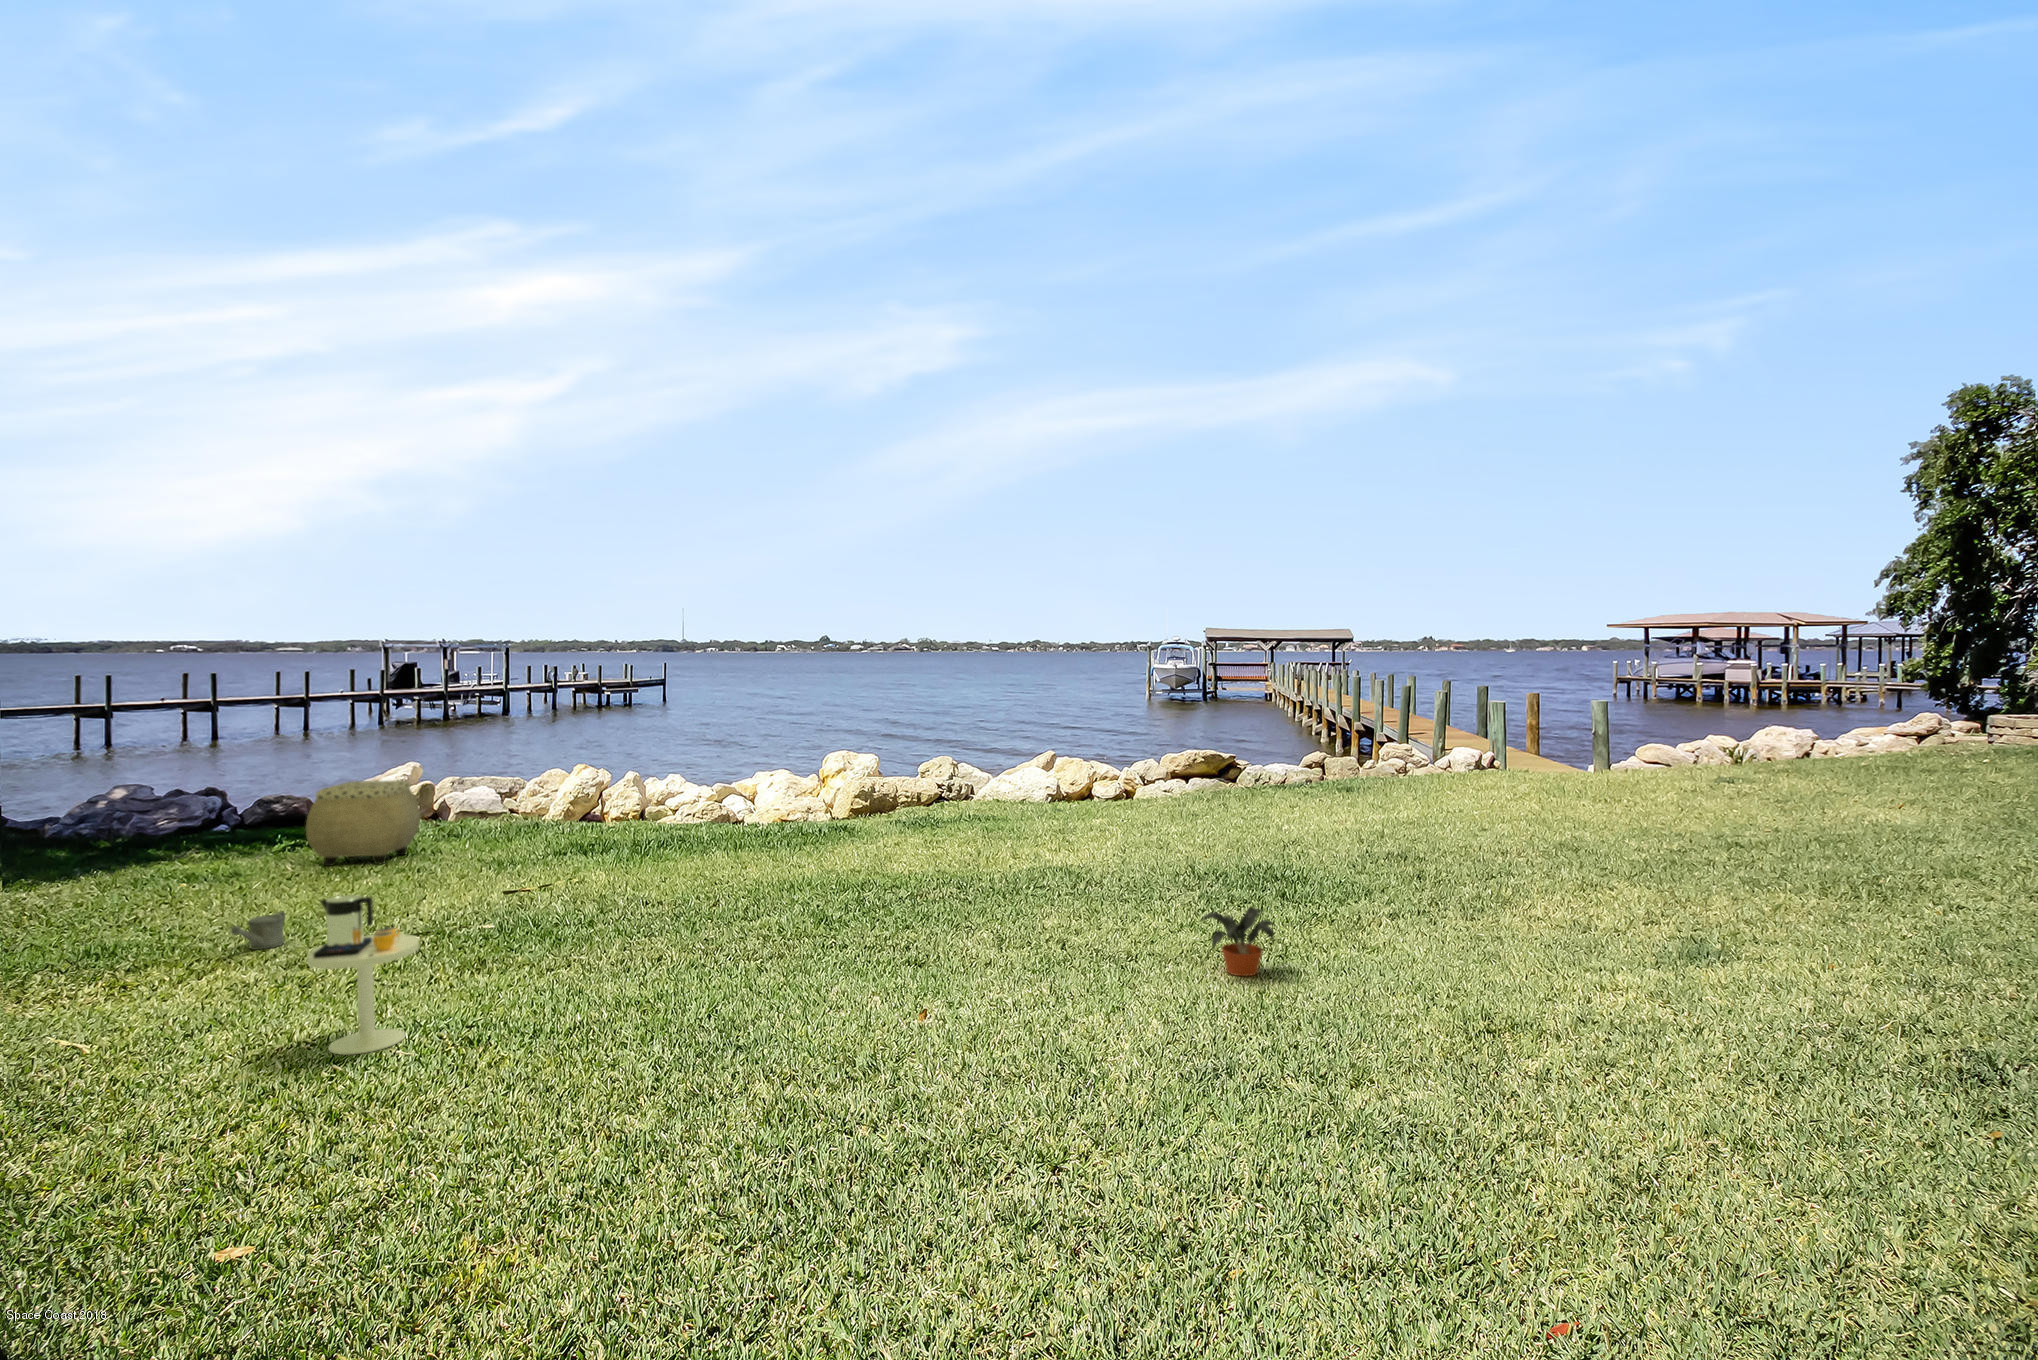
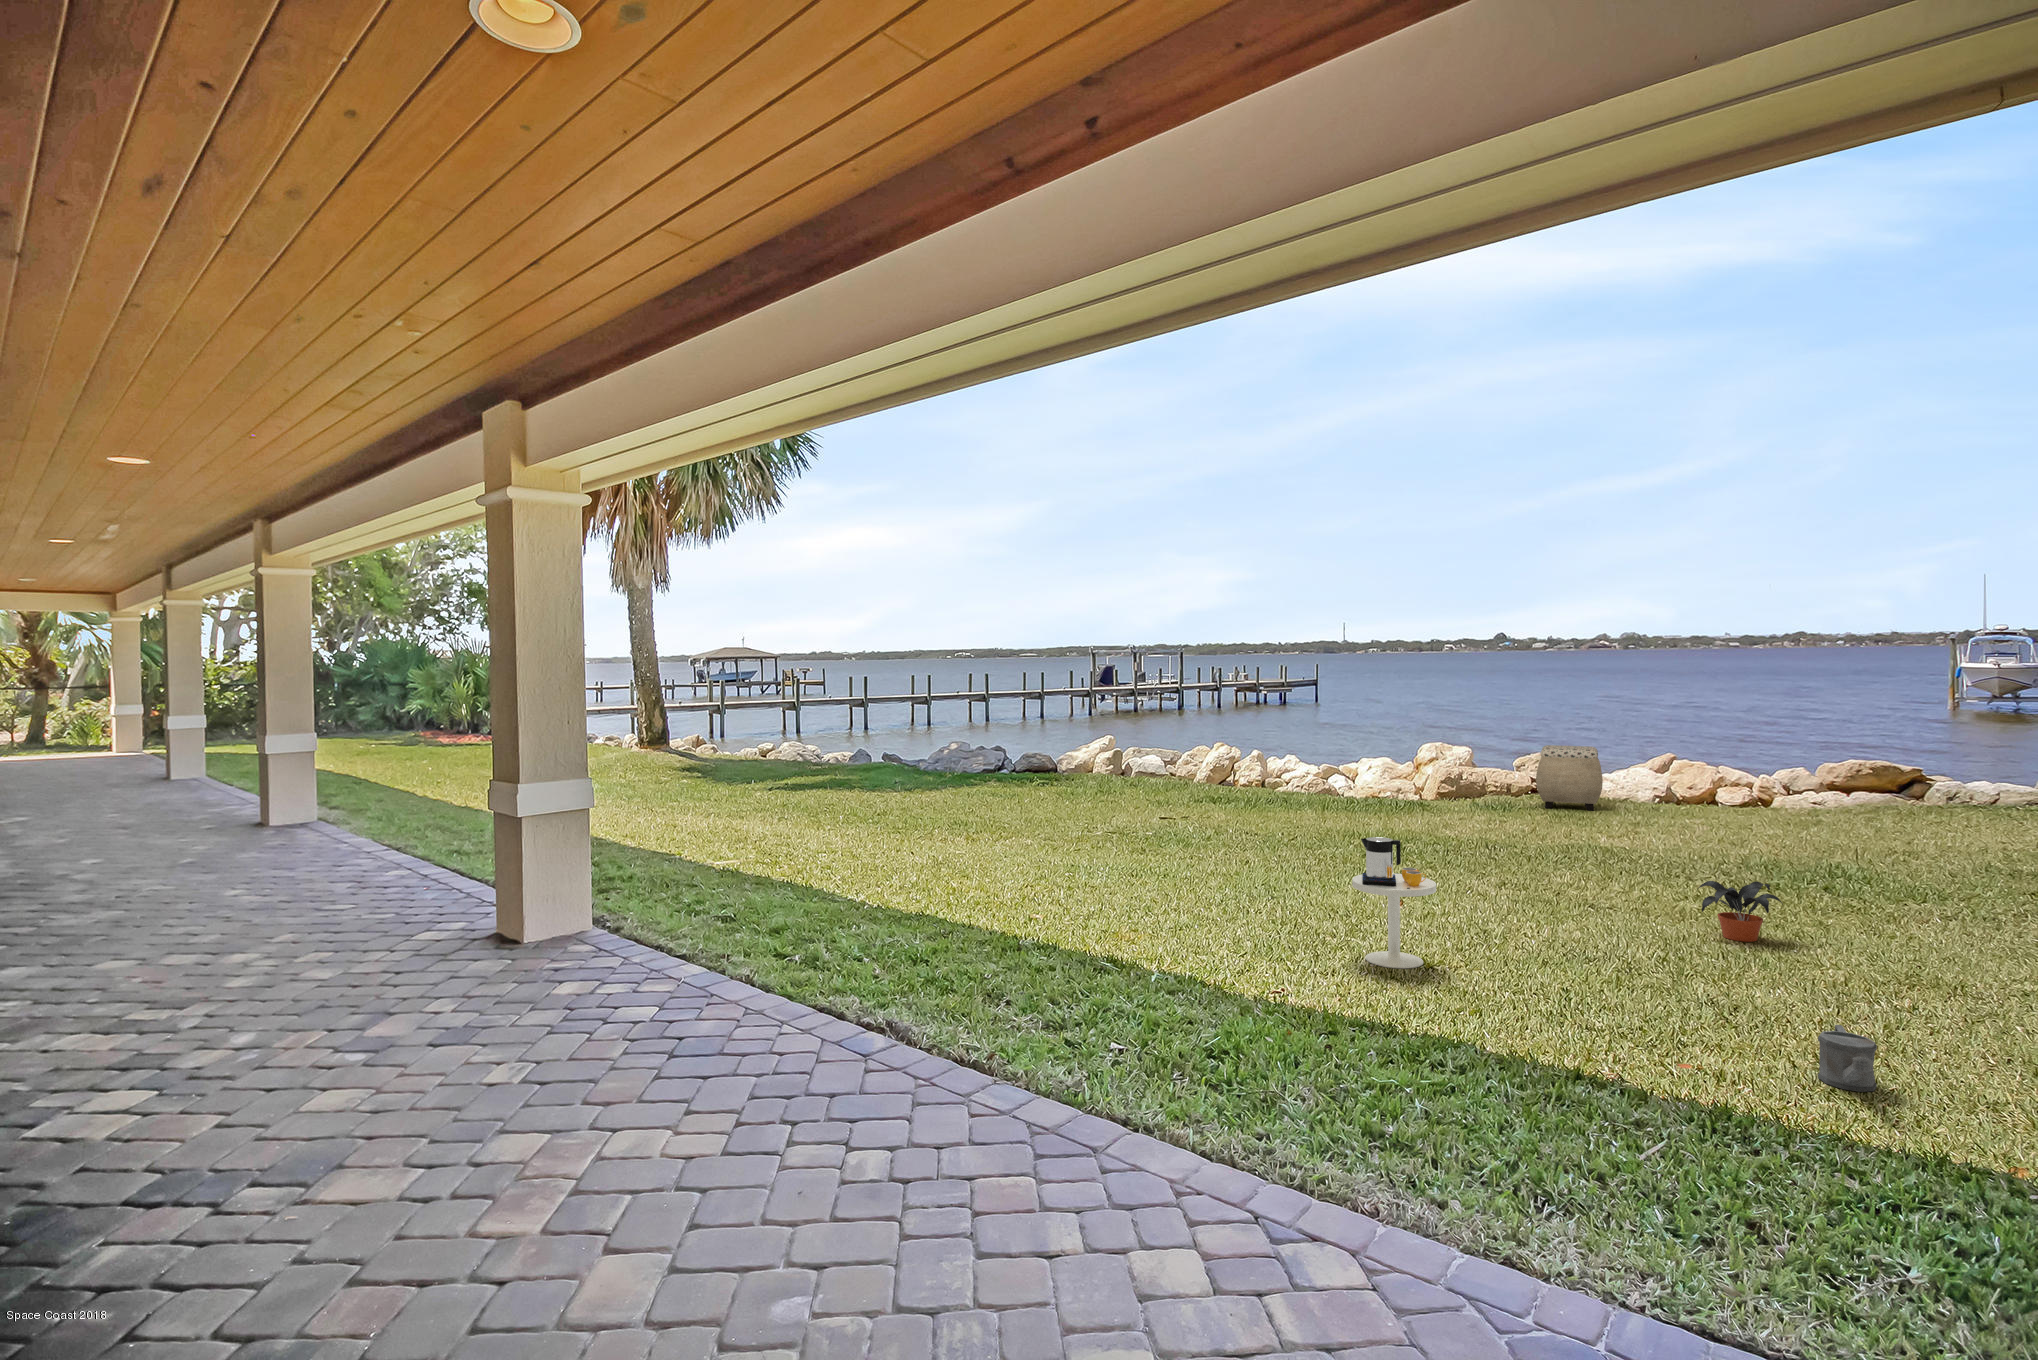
ottoman: present [306,780,421,866] -> present [1536,745,1603,811]
side table: present [307,895,419,1055] -> present [1352,837,1436,969]
watering can: present [231,911,285,950] -> present [1818,1025,1877,1092]

